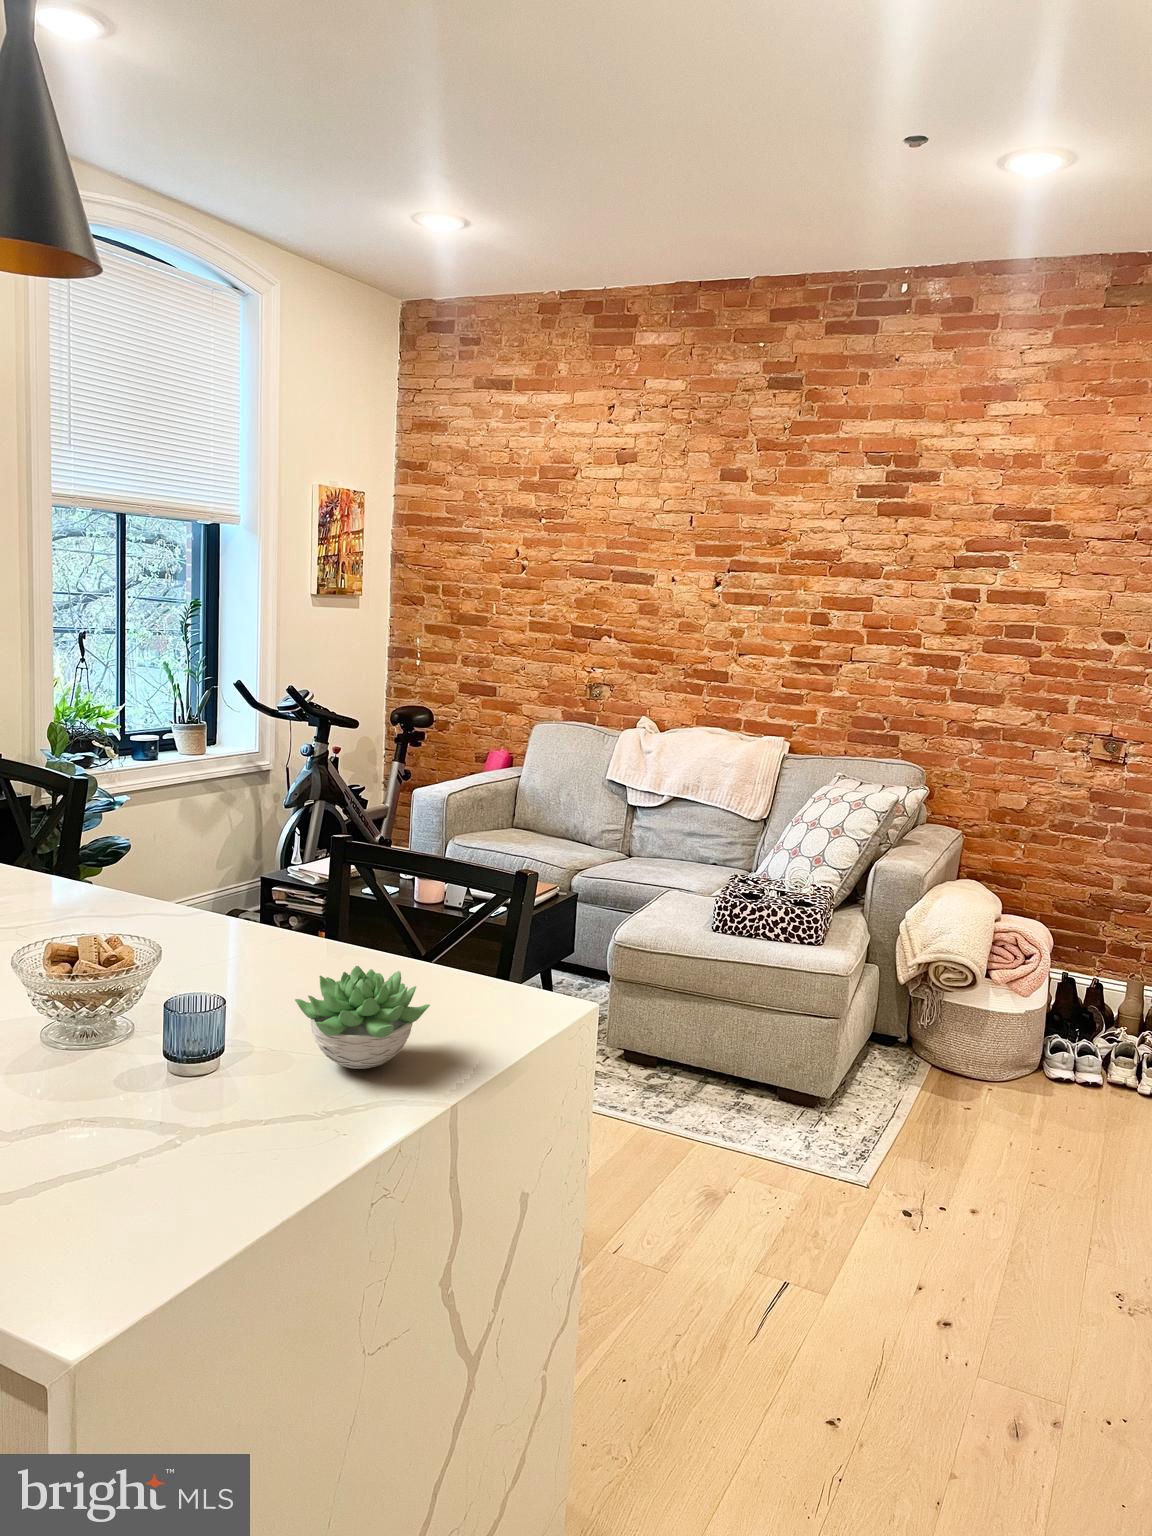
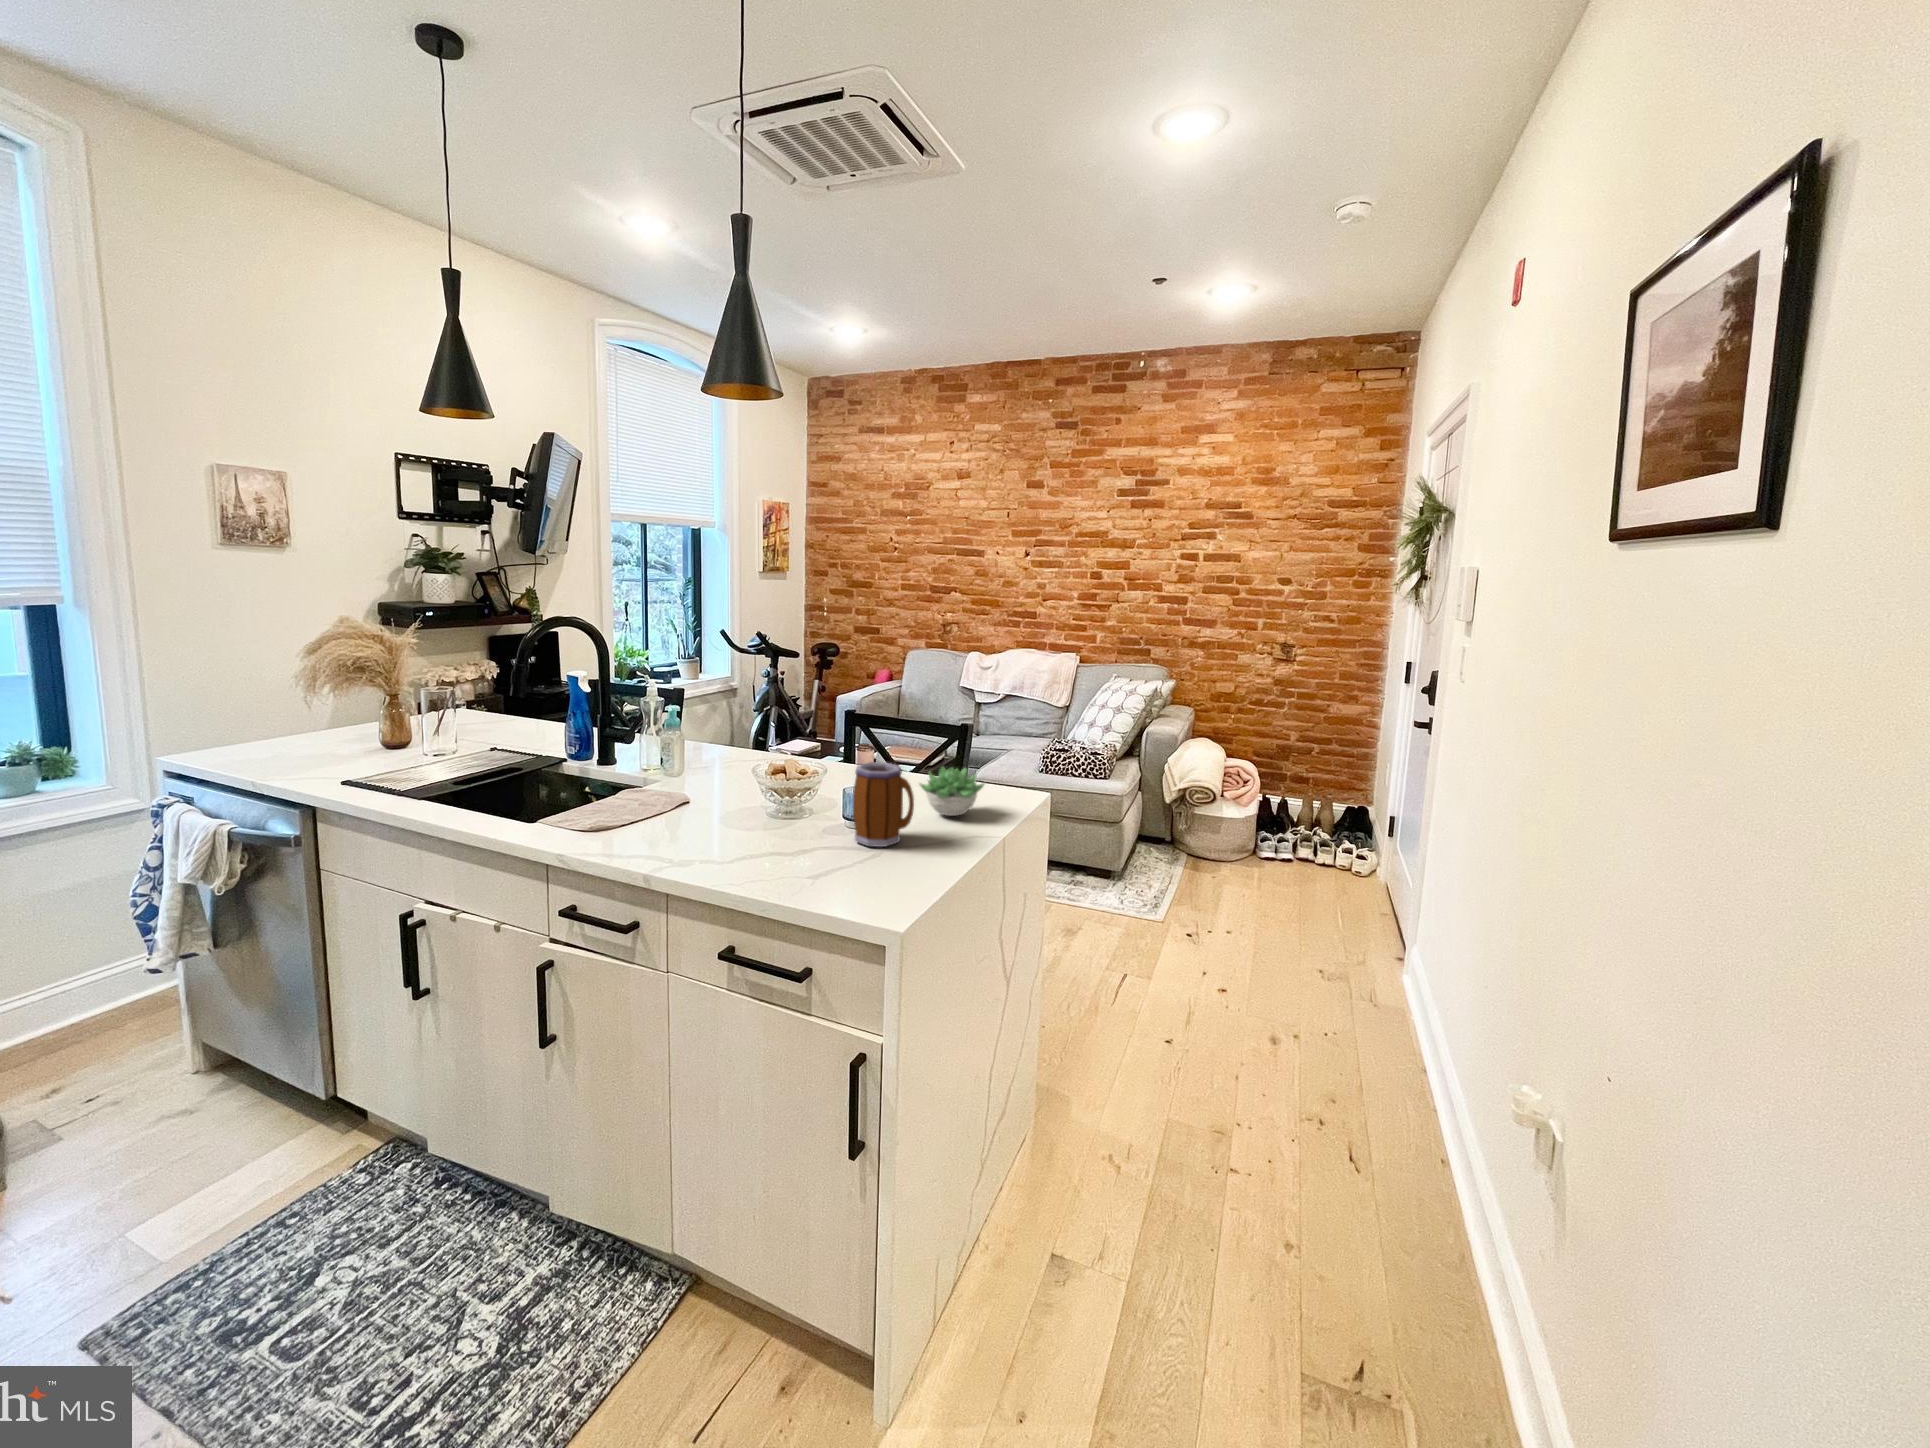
mug: none [103,966,226,1147] -> present [853,762,914,847]

